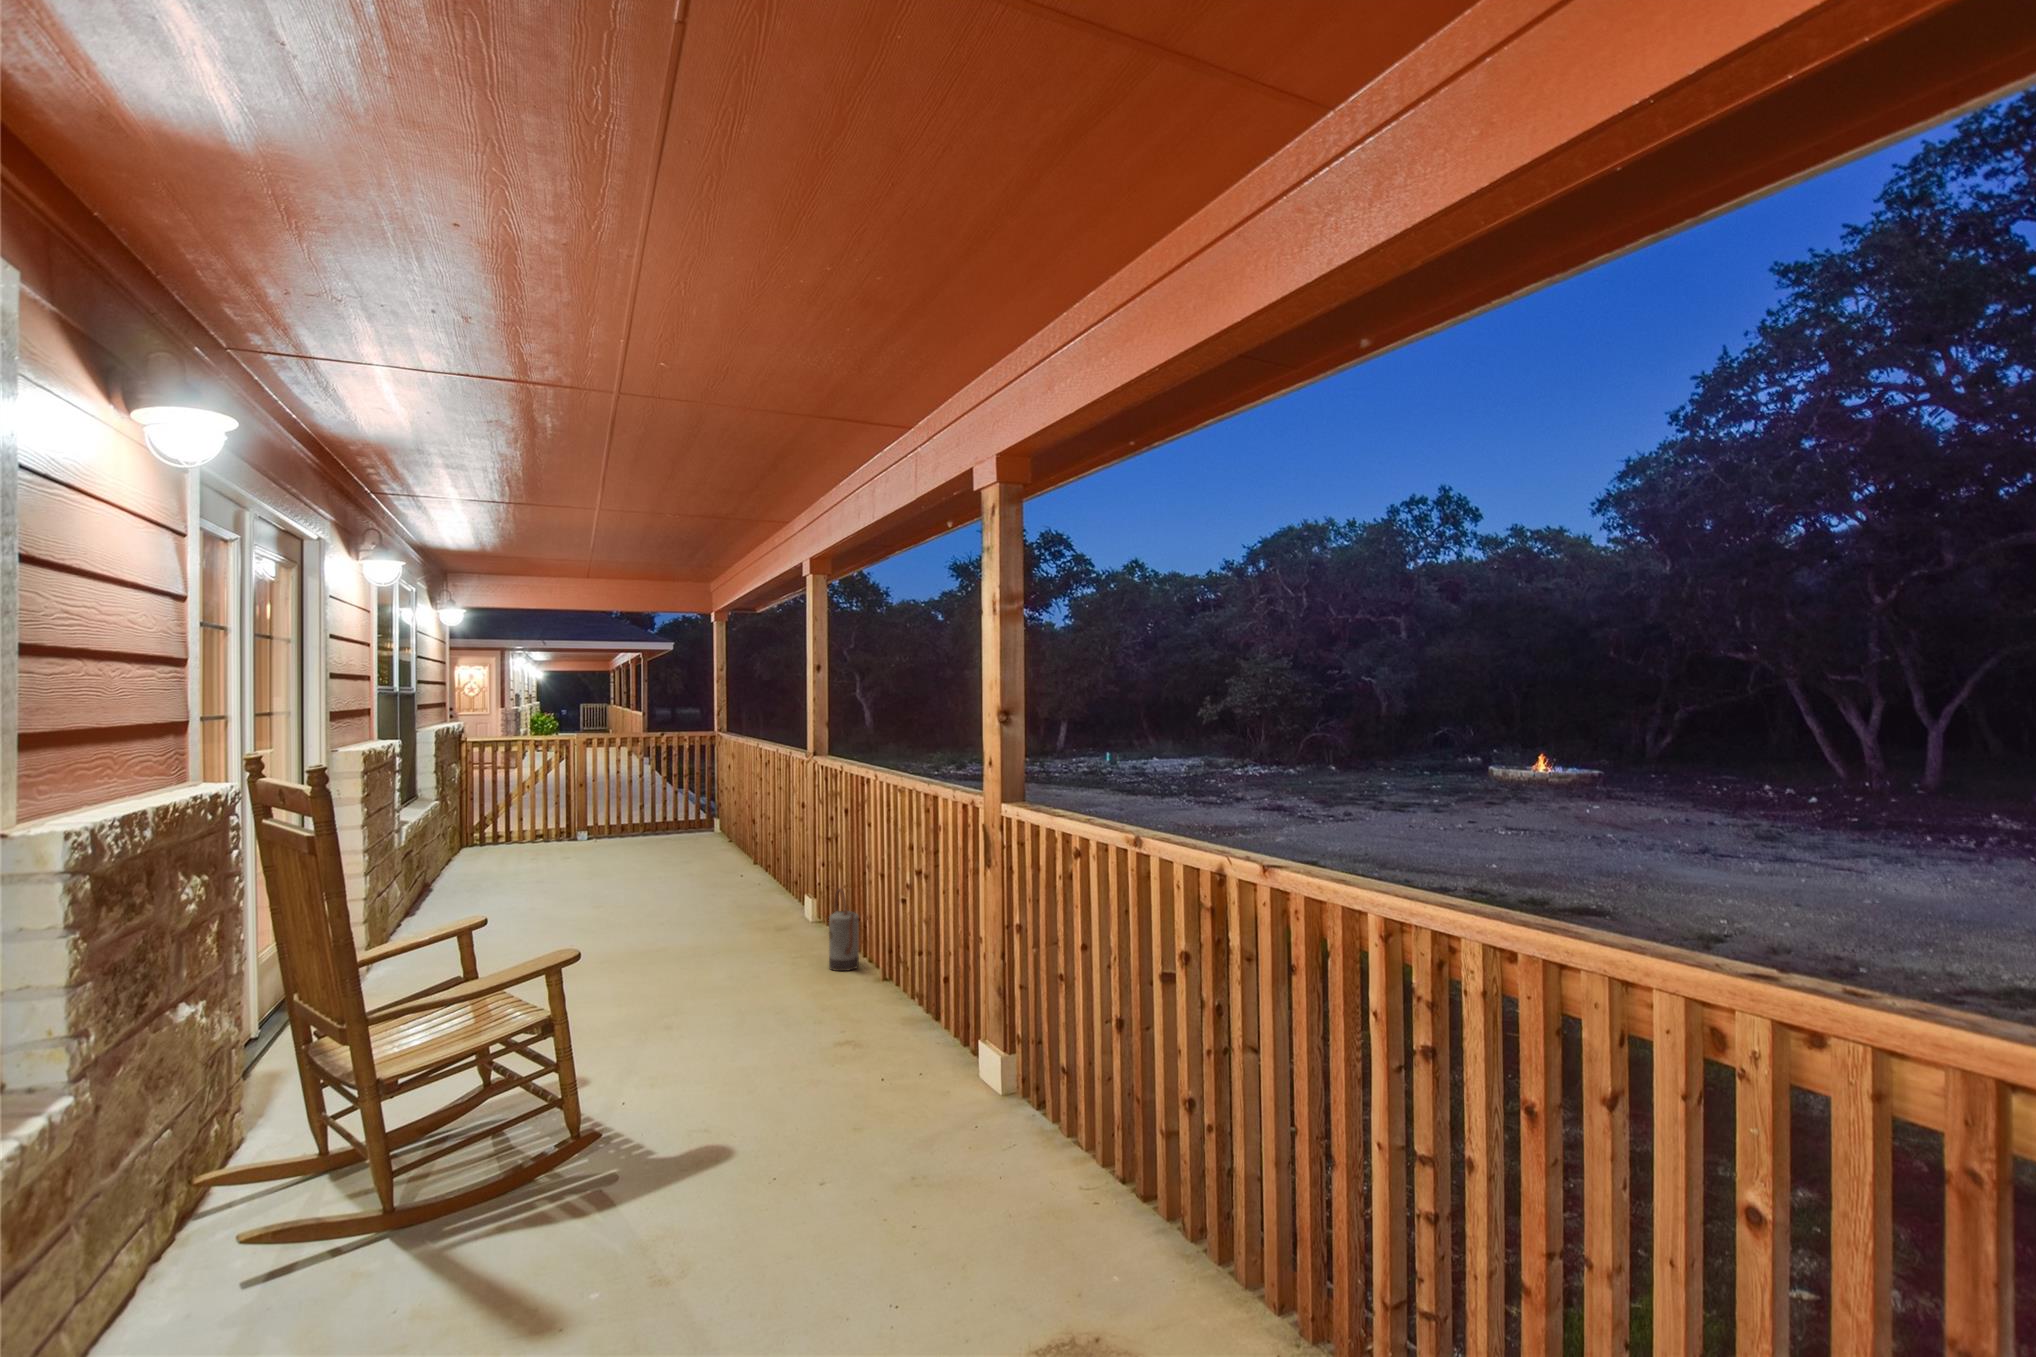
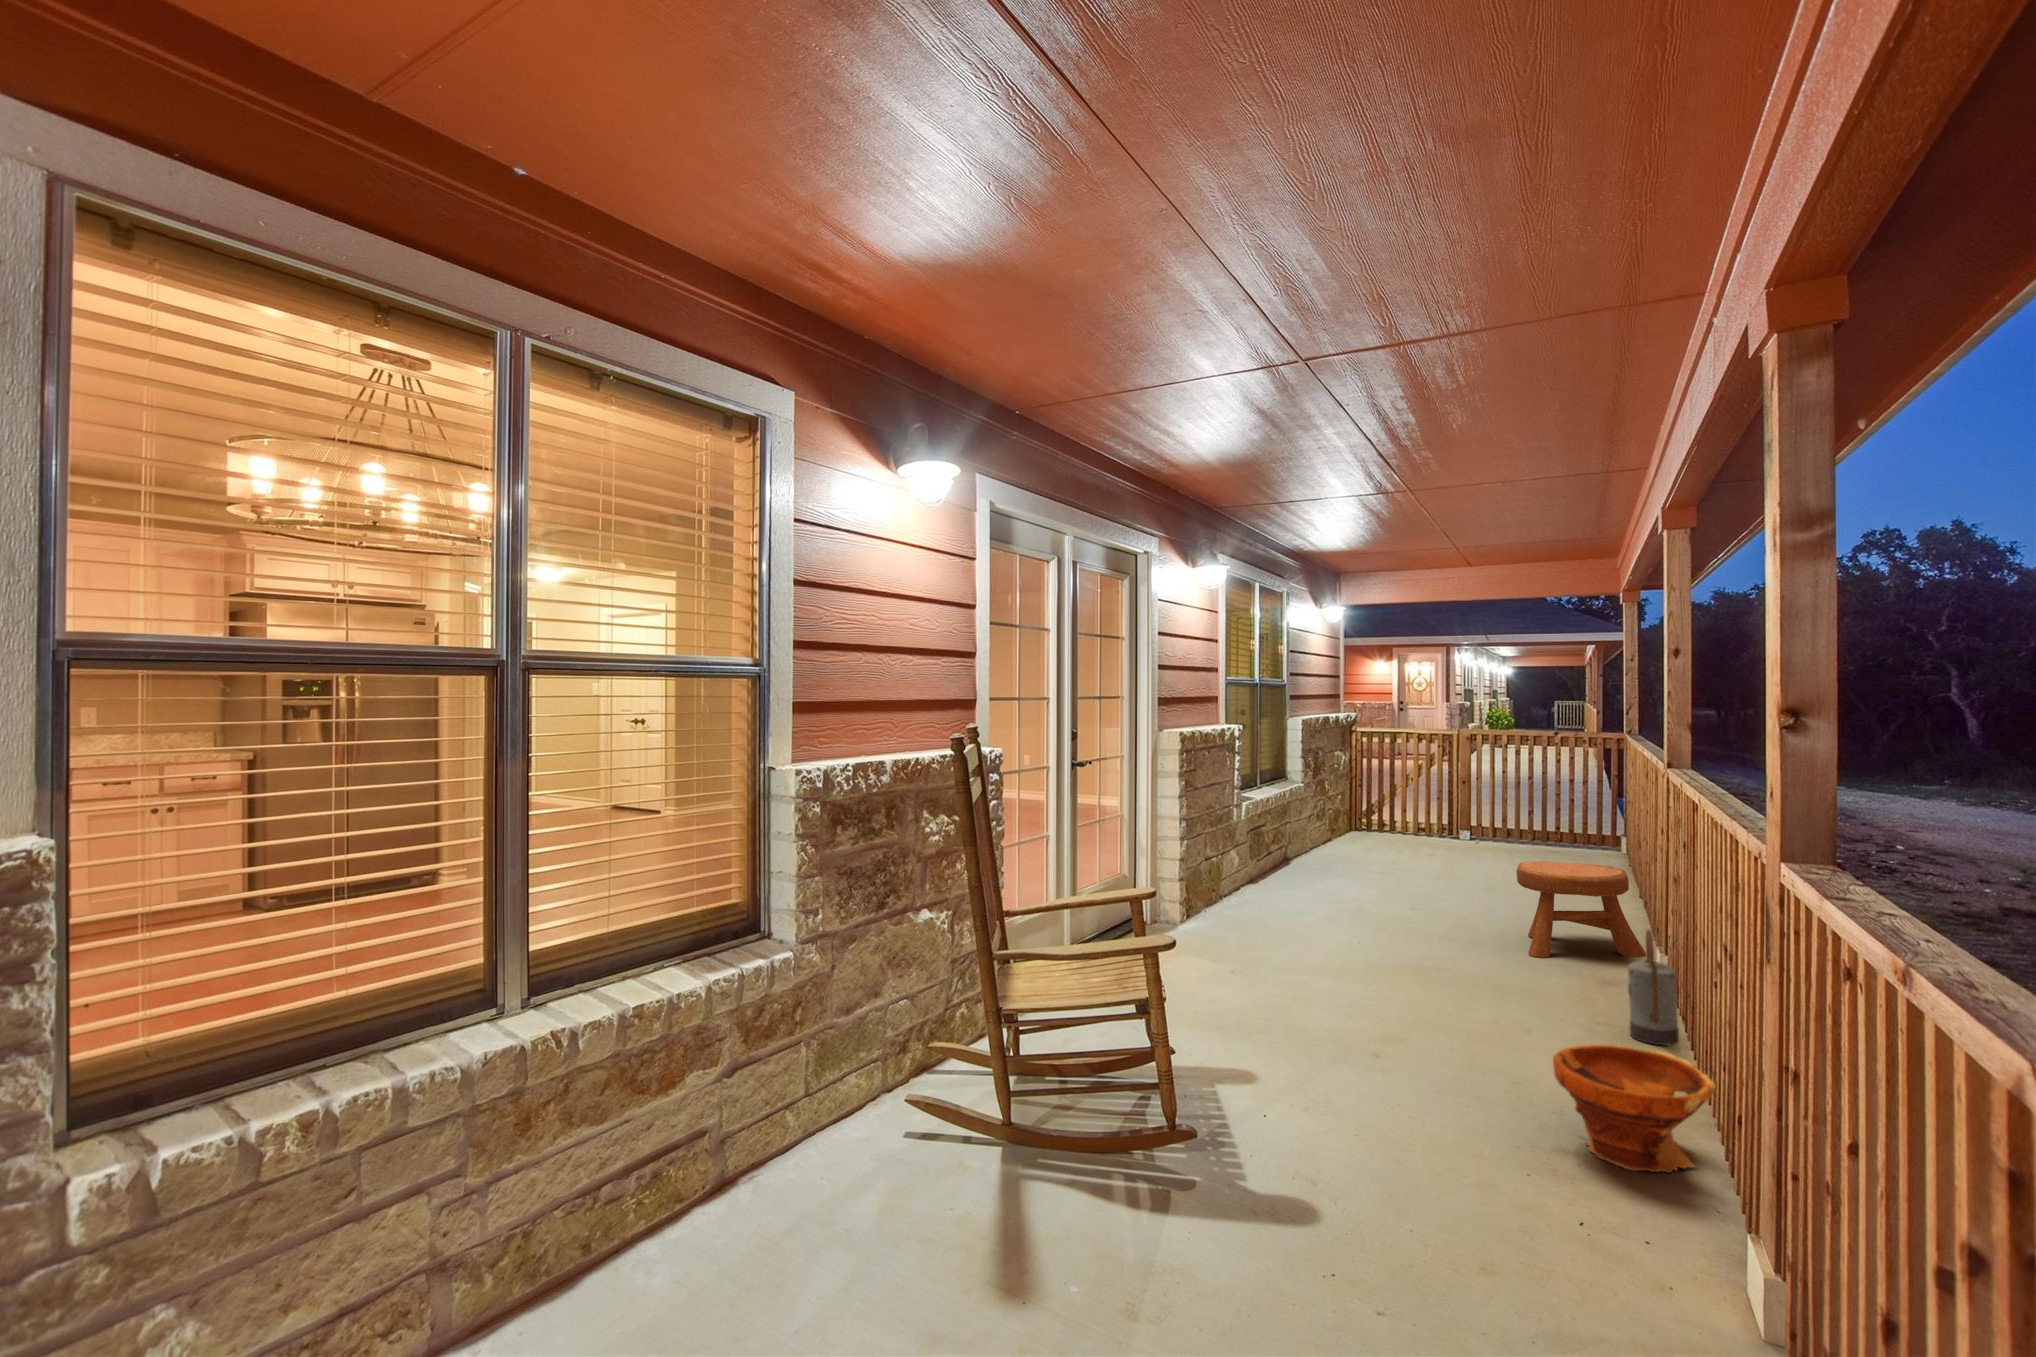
stool: none [708,847,798,930] -> present [1516,861,1646,958]
planter: none [838,966,933,1051] -> present [1553,1045,1716,1173]

